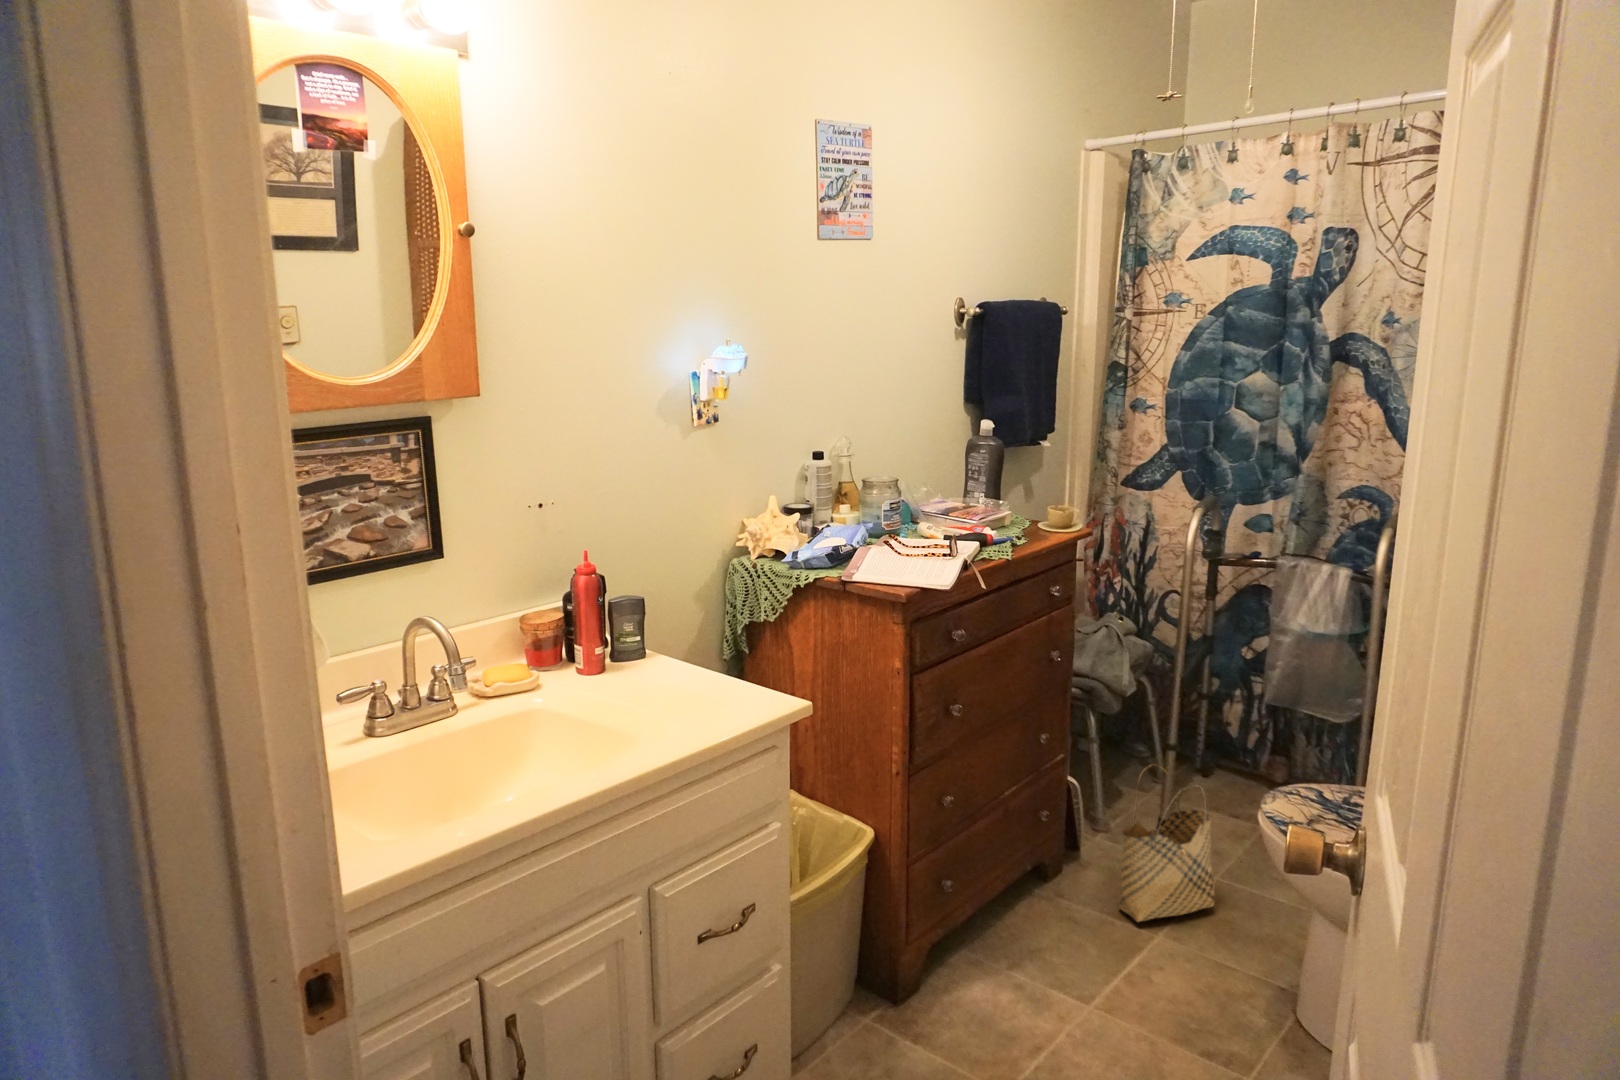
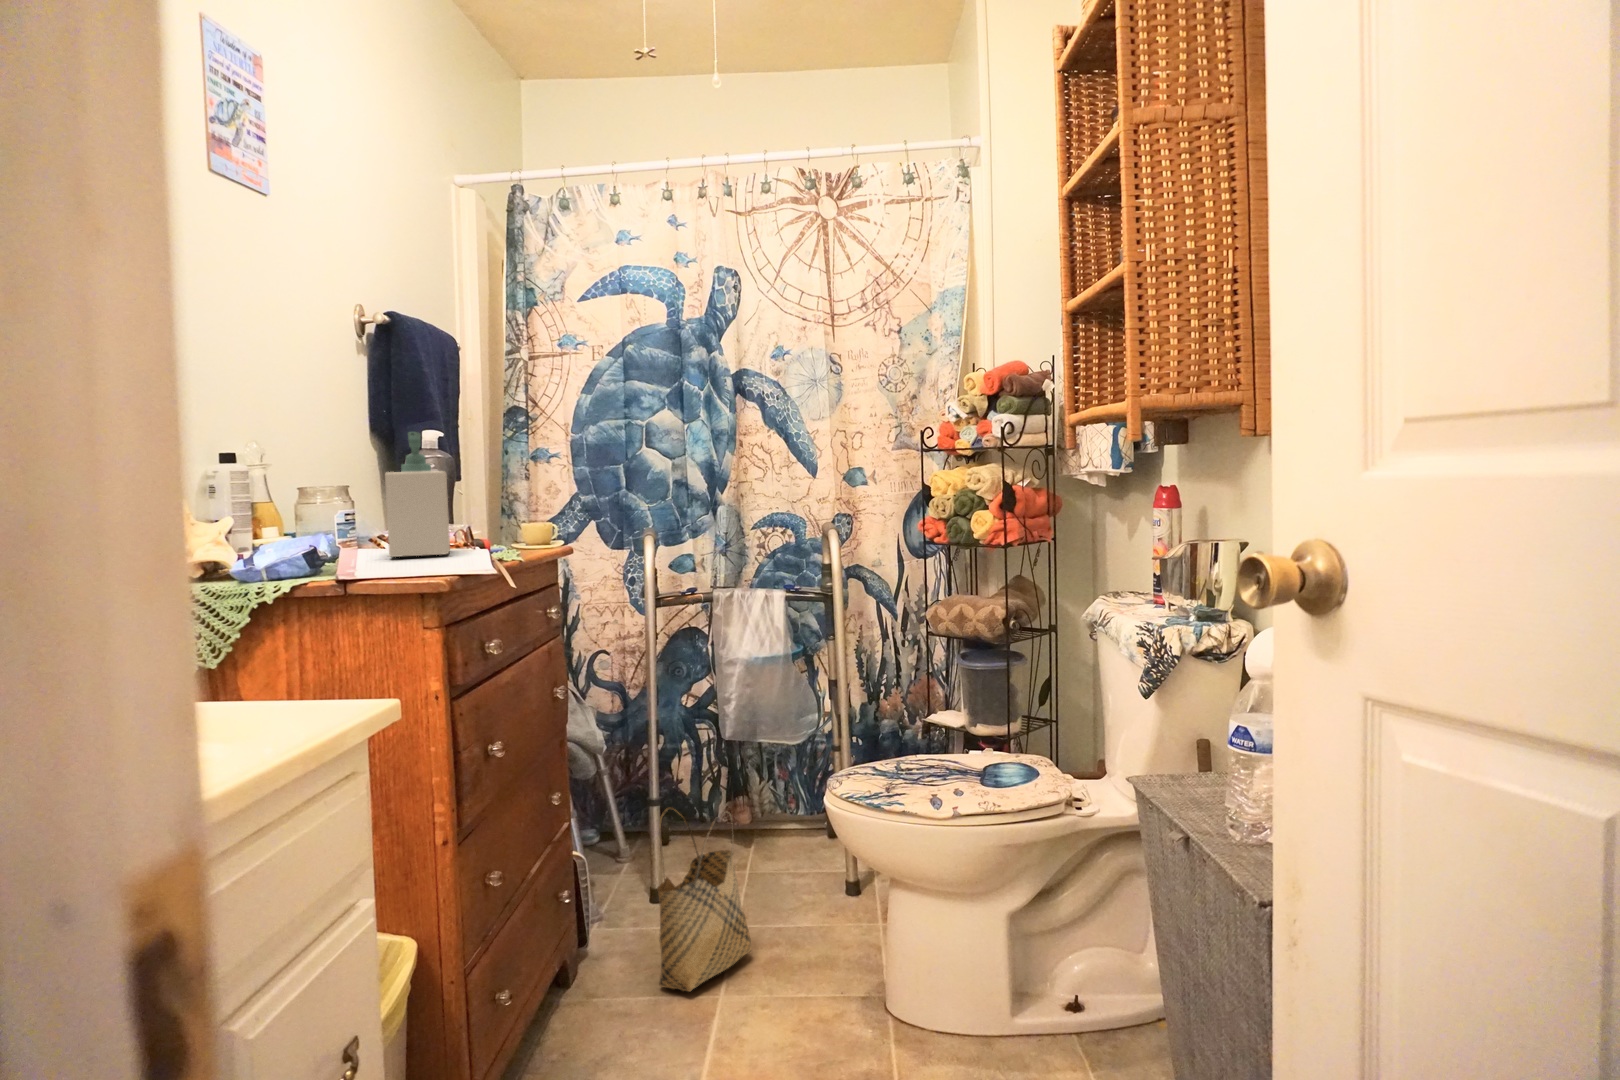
soap bottle: none [896,457,949,556] -> present [385,432,450,557]

